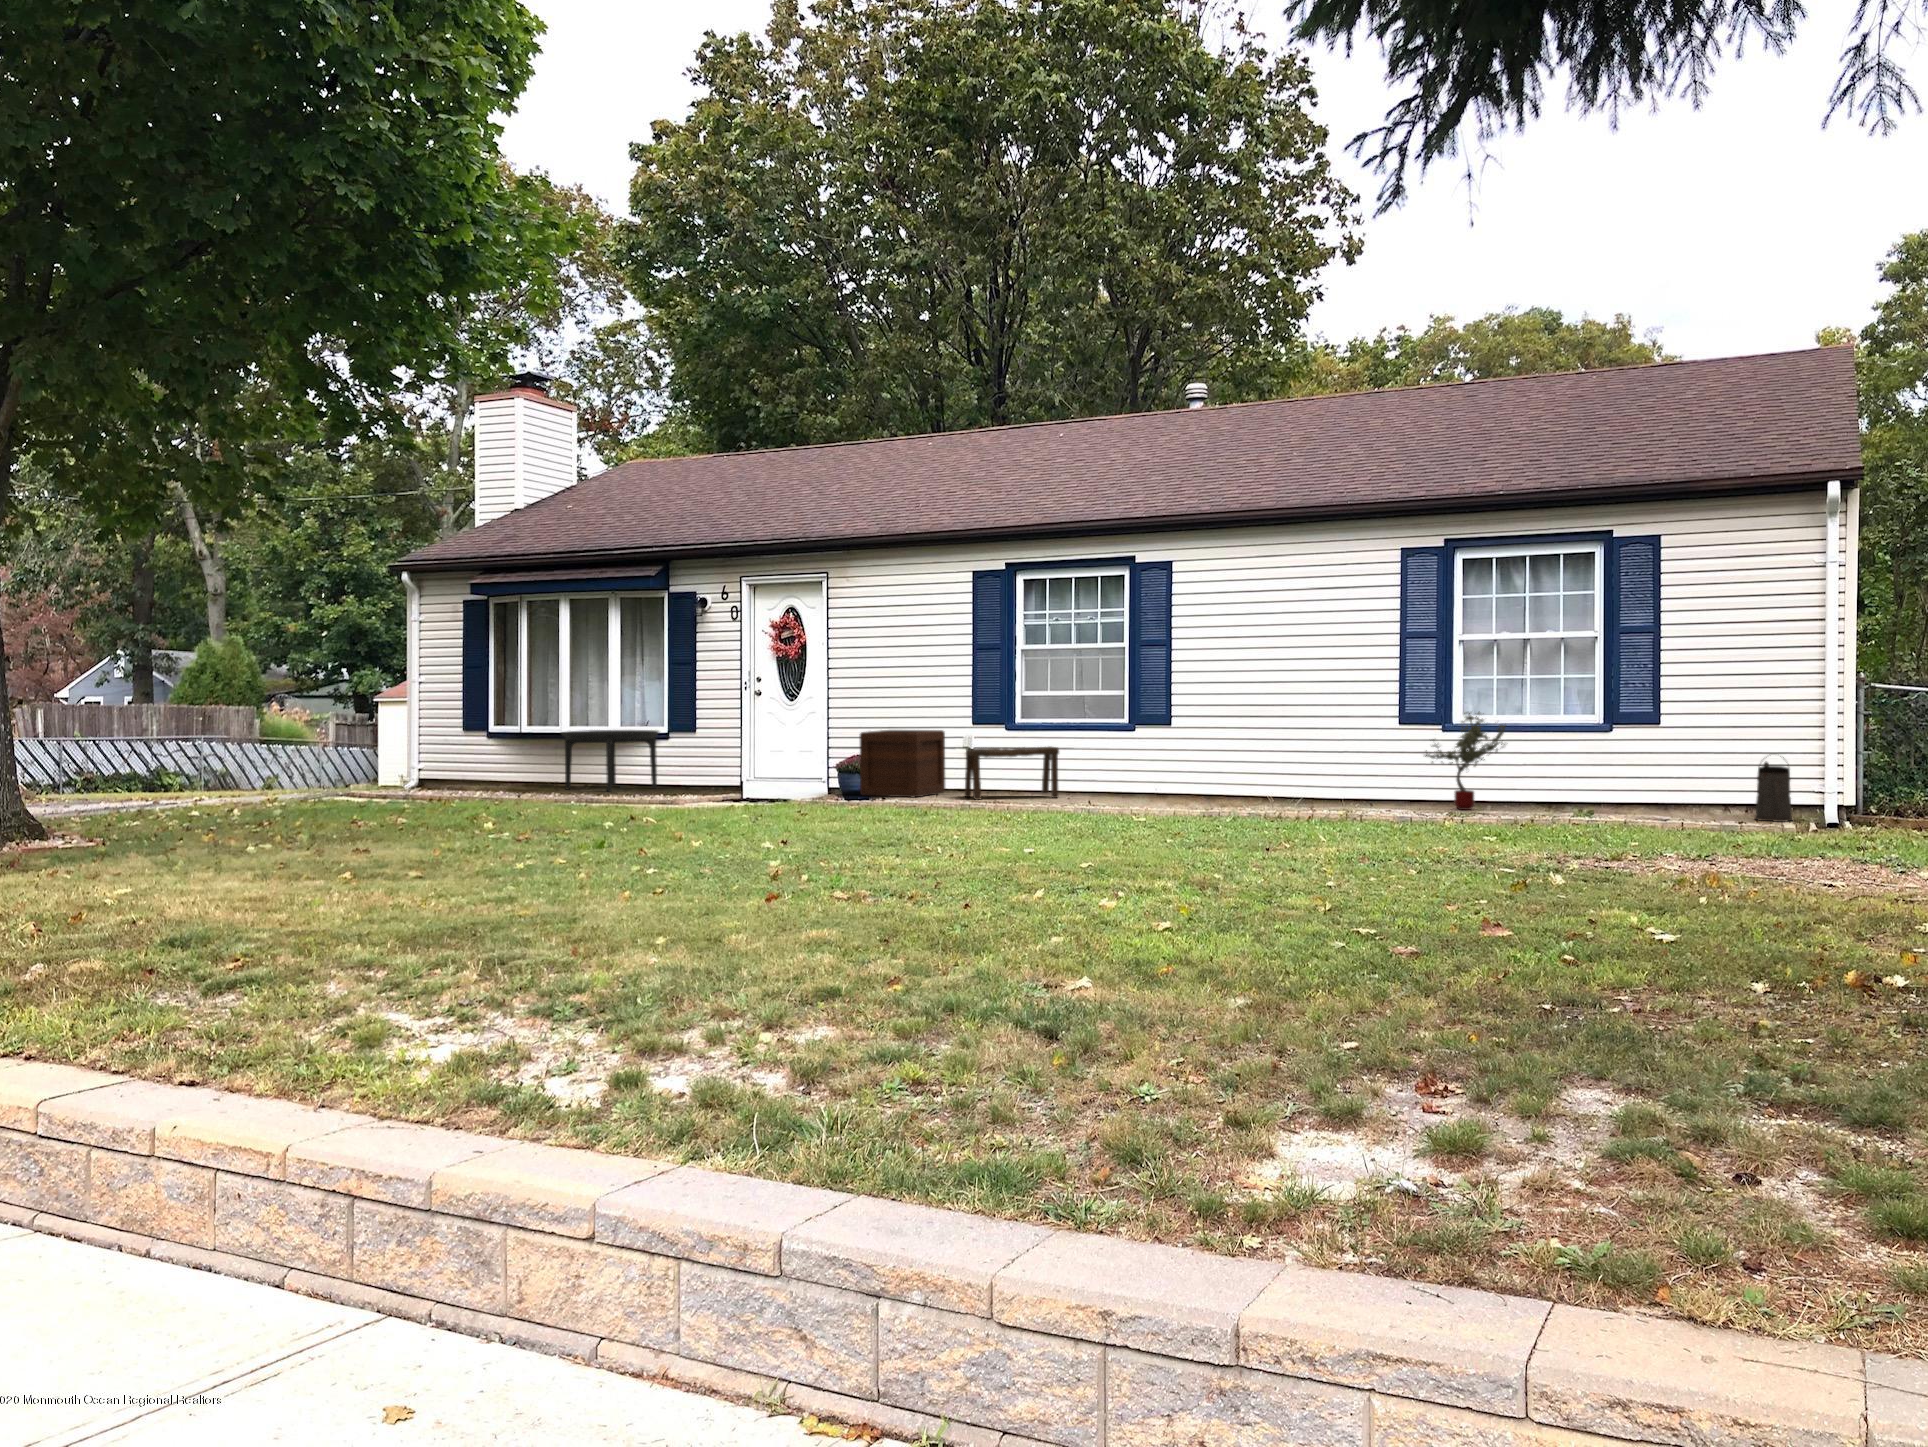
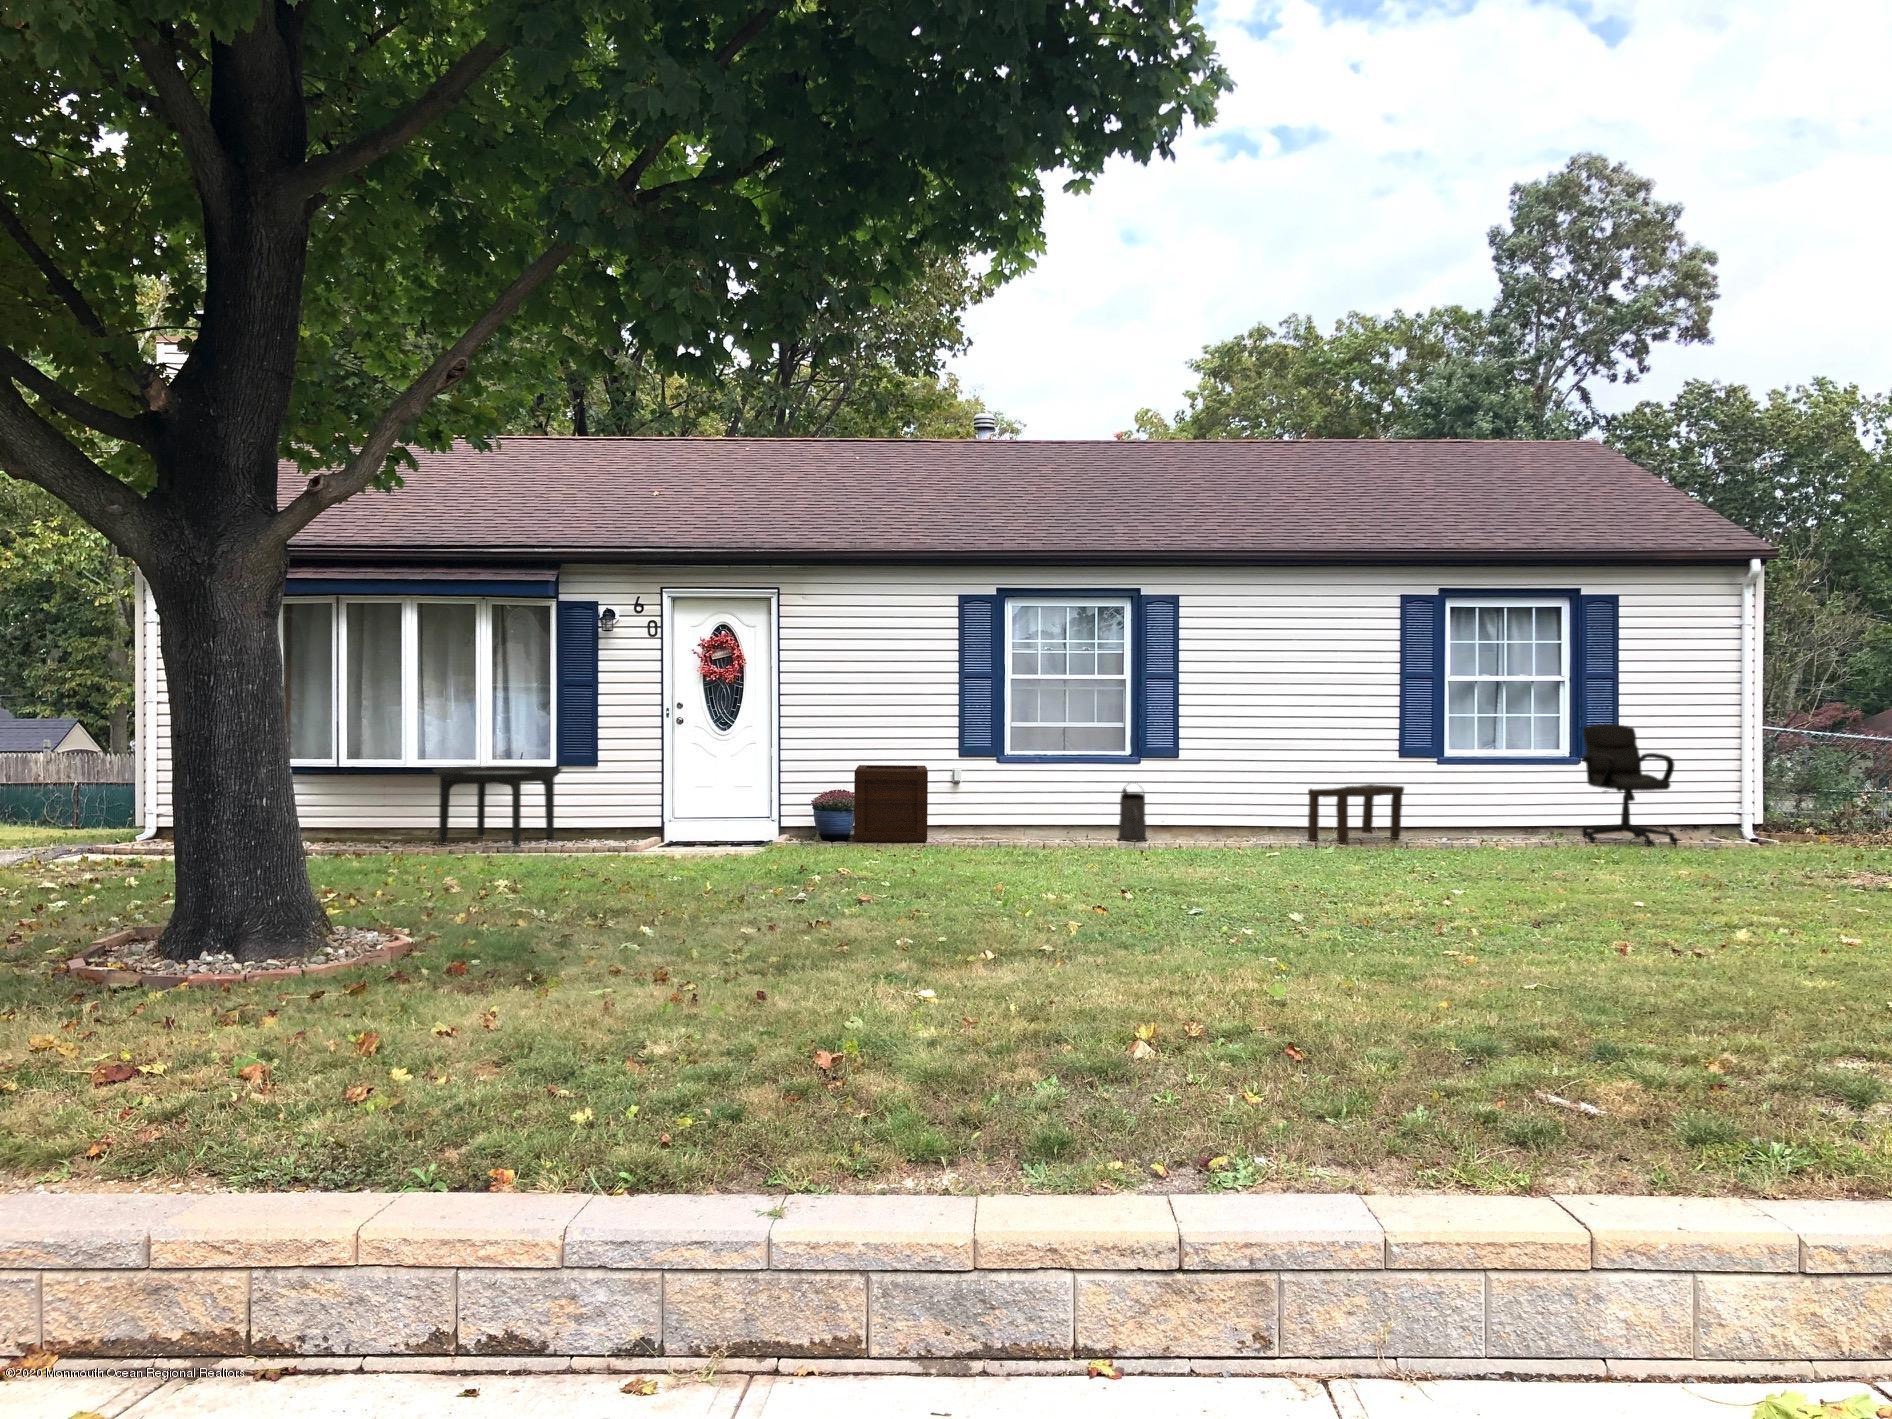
chair: none [1588,684,1696,820] -> present [1582,724,1678,846]
potted tree: present [1425,712,1506,810] -> none [1433,747,1512,840]
bench: present [965,747,1059,800] -> present [1308,784,1404,844]
watering can: present [1755,757,1793,822] -> present [1118,783,1147,841]

